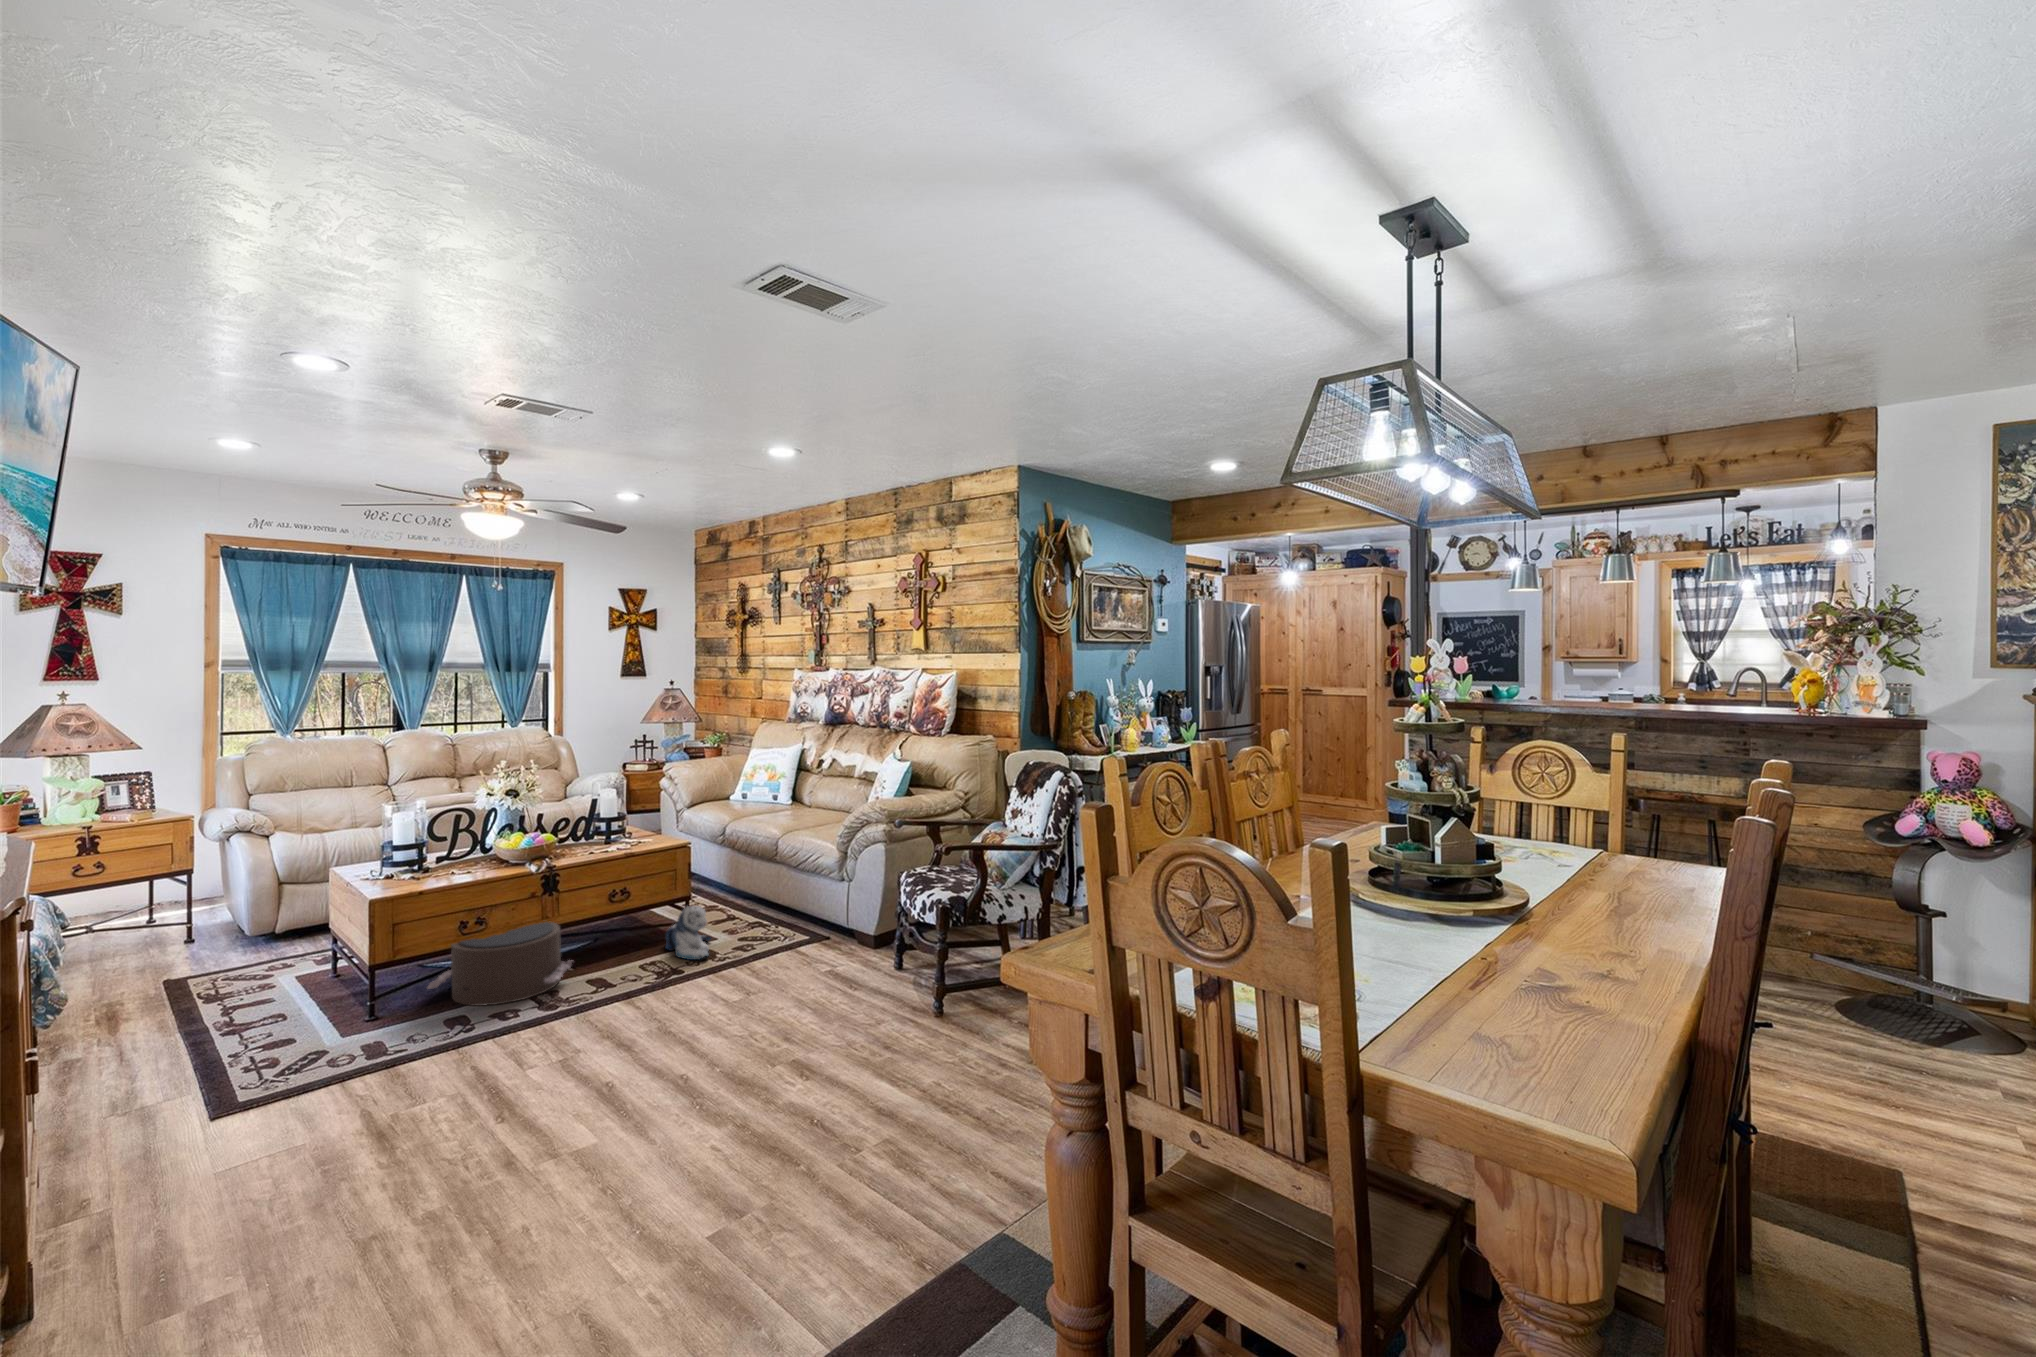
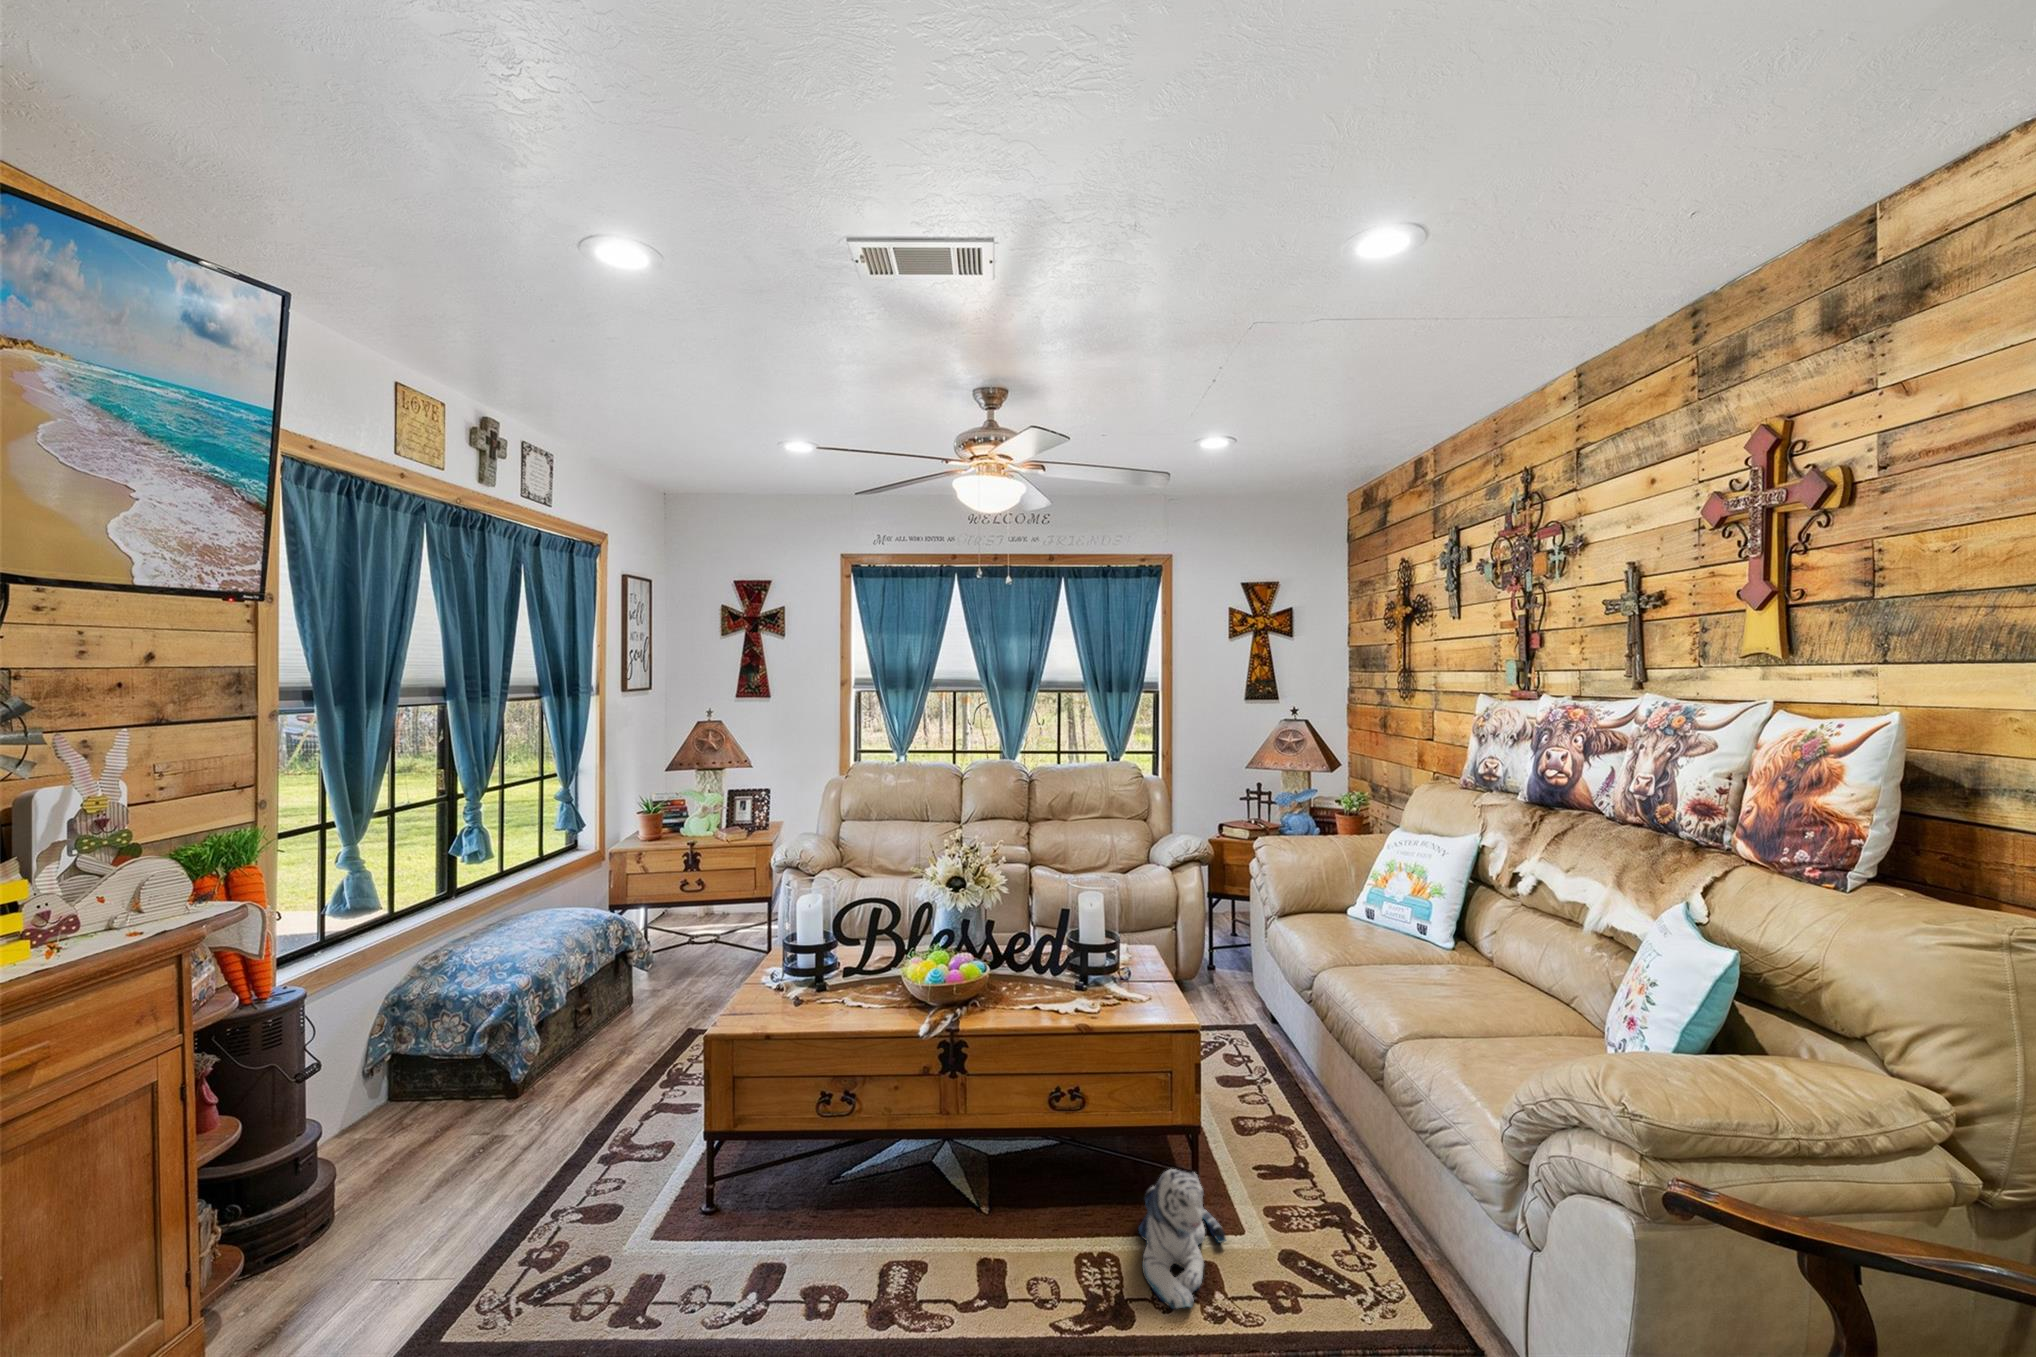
pouf: present [428,922,572,1006] -> none [762,1101,964,1284]

